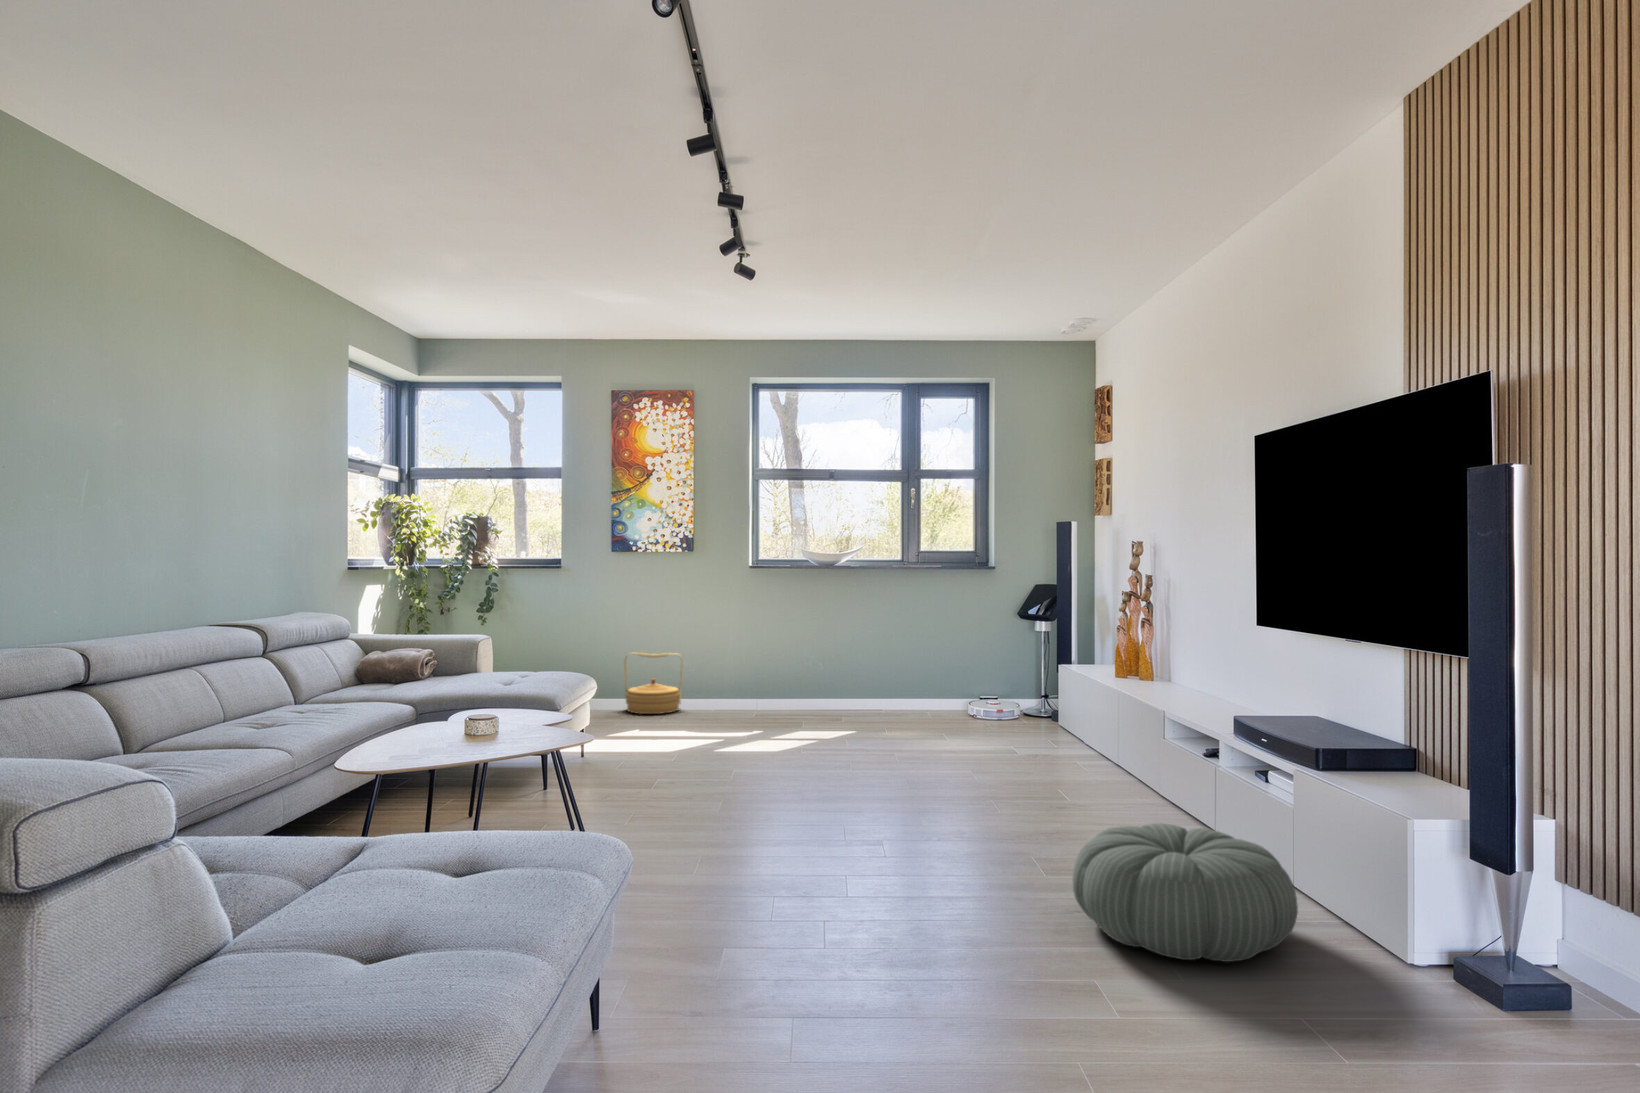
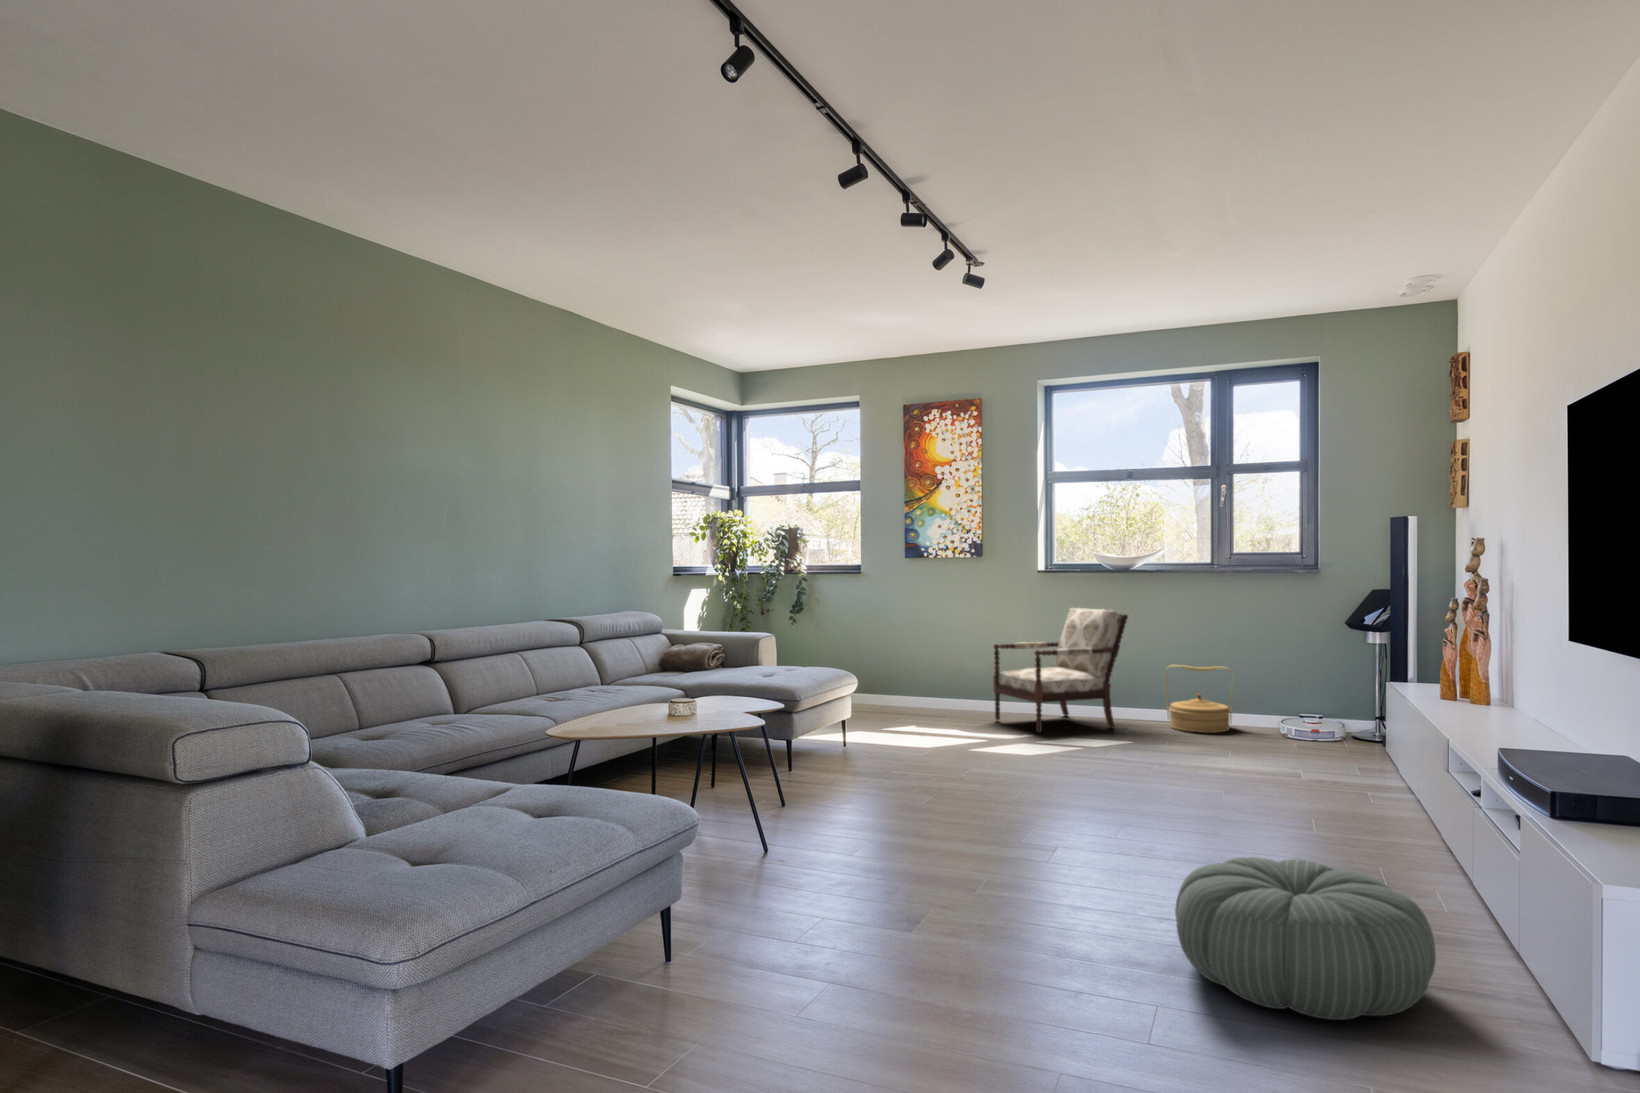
armchair: none [714,603,842,726] -> present [993,608,1128,733]
woven basket: present [624,653,683,714] -> present [1165,665,1232,733]

